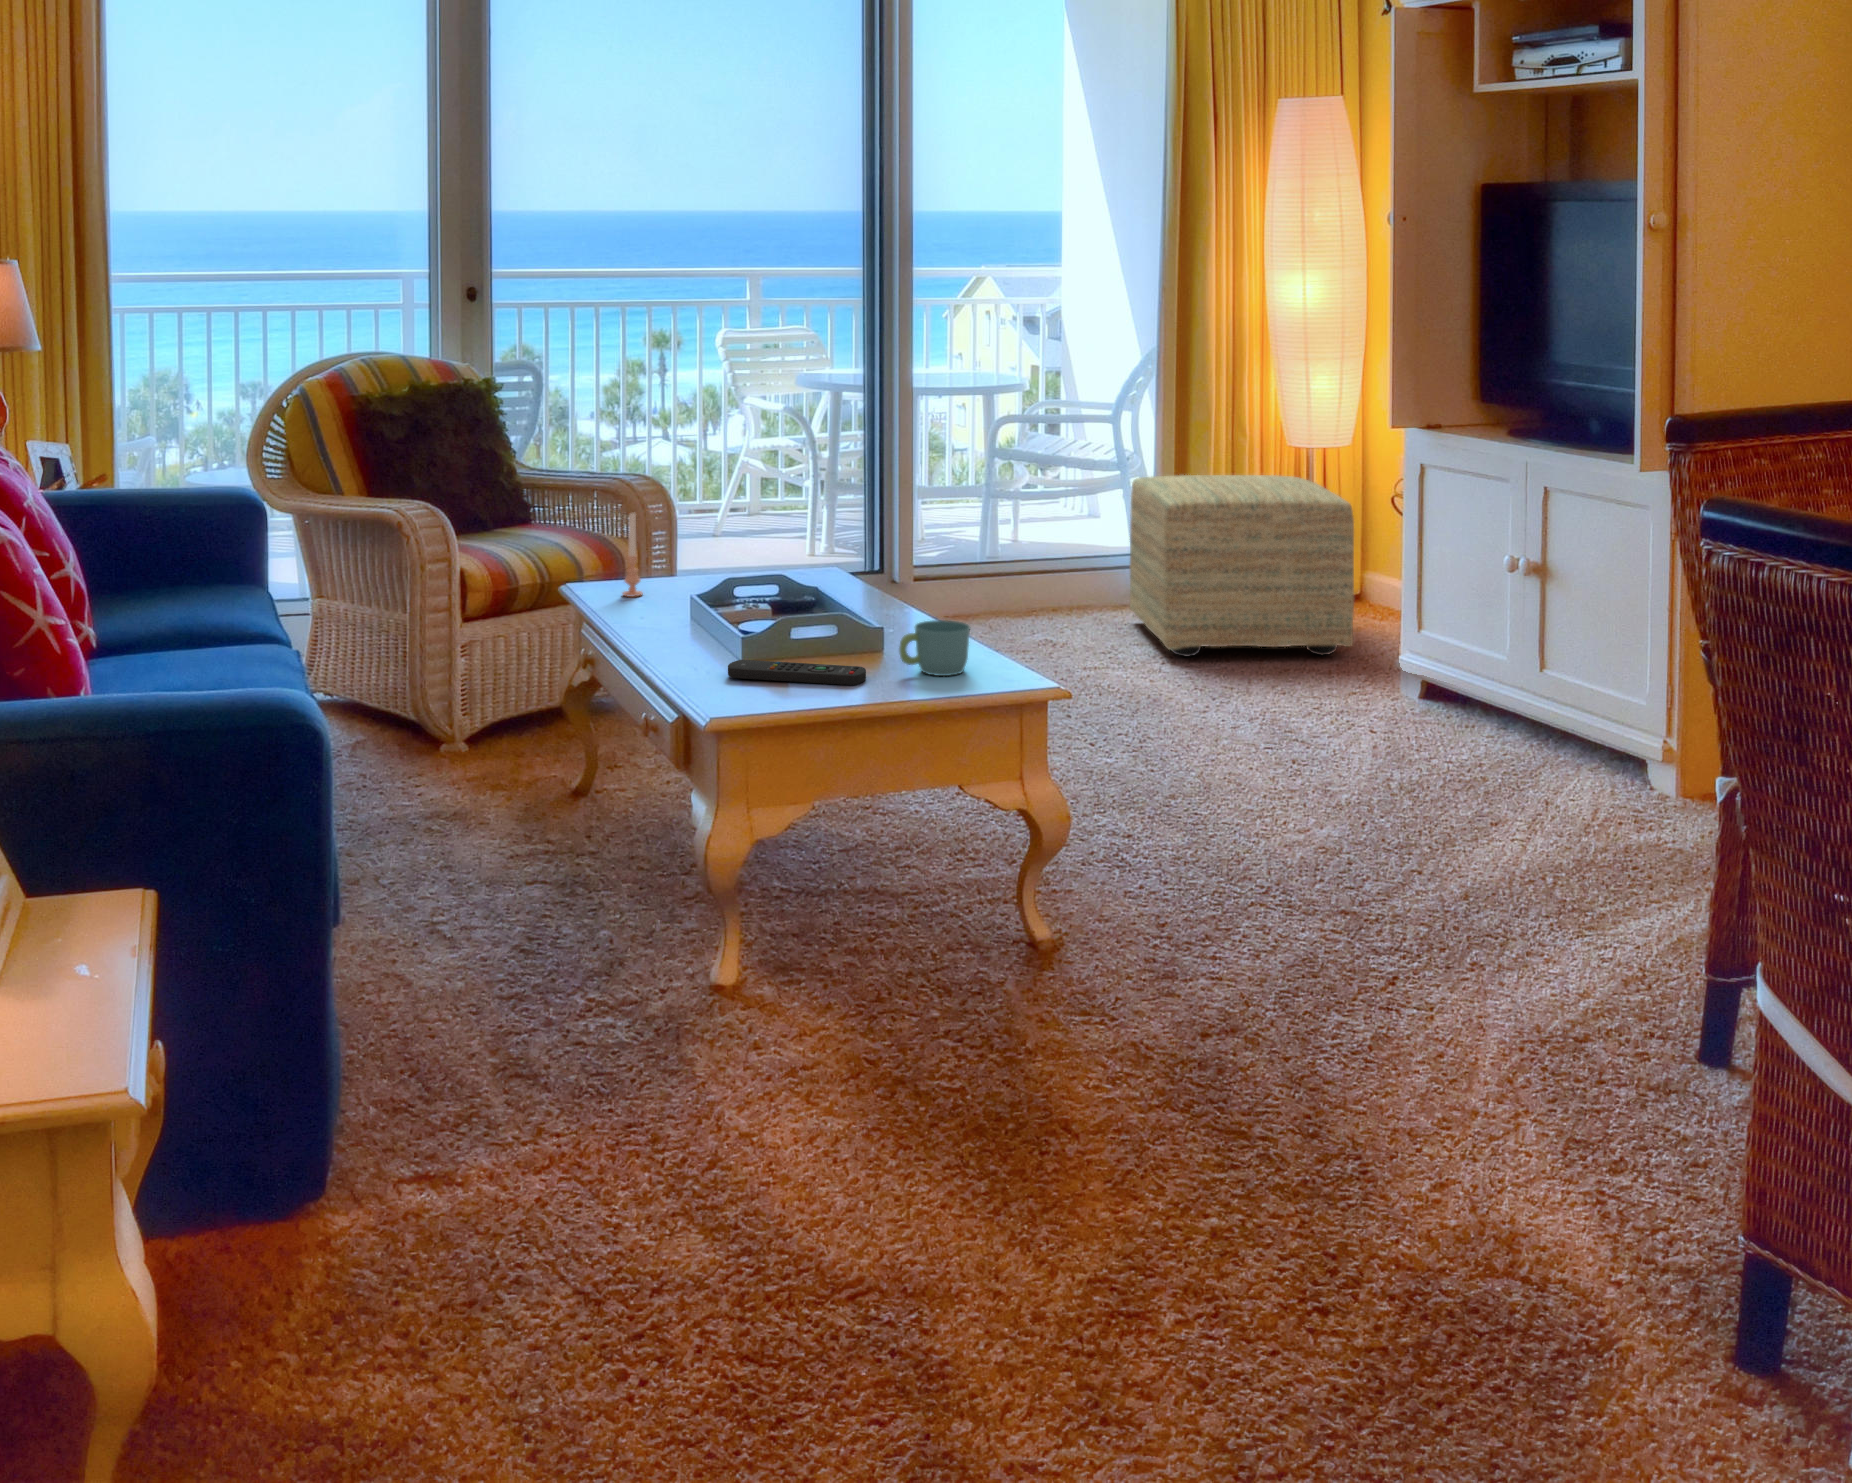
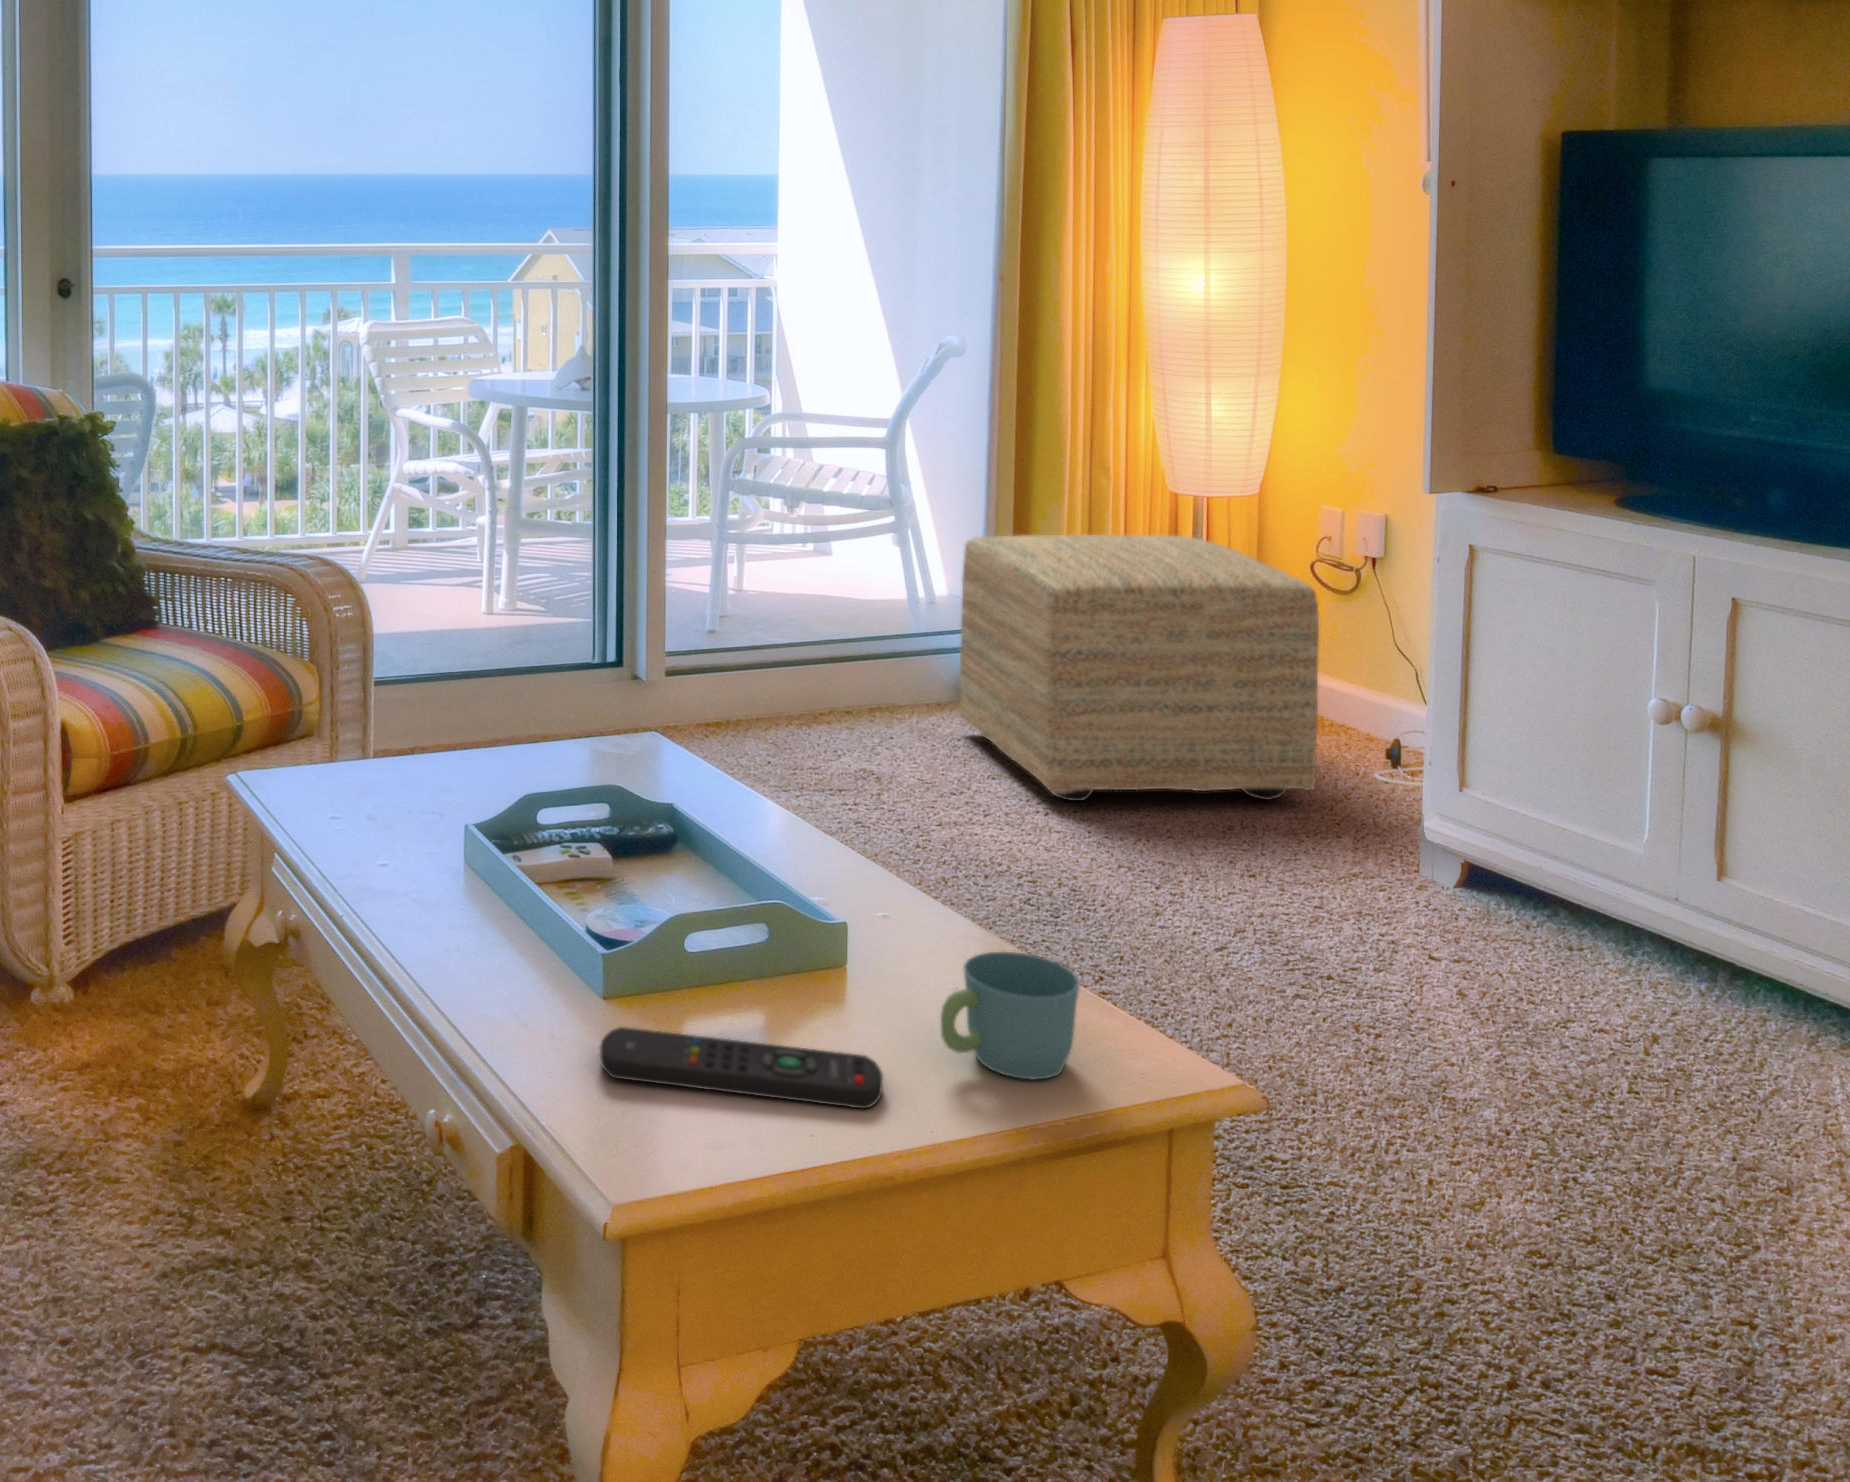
candle: present [623,513,643,597] -> none [334,669,369,812]

